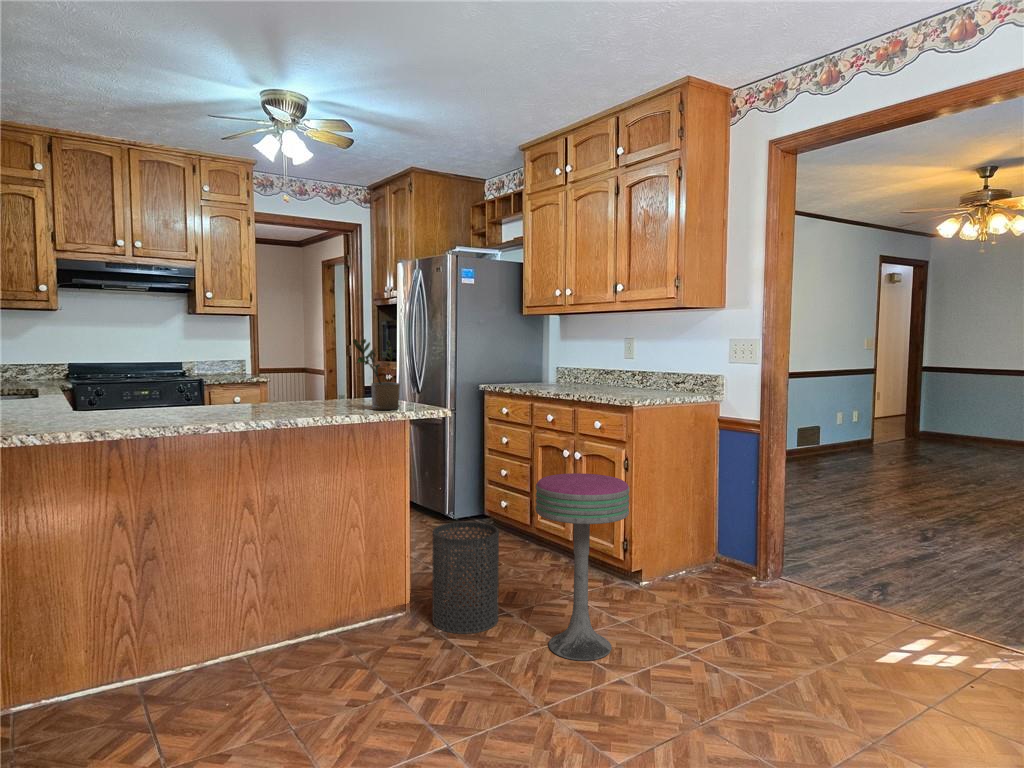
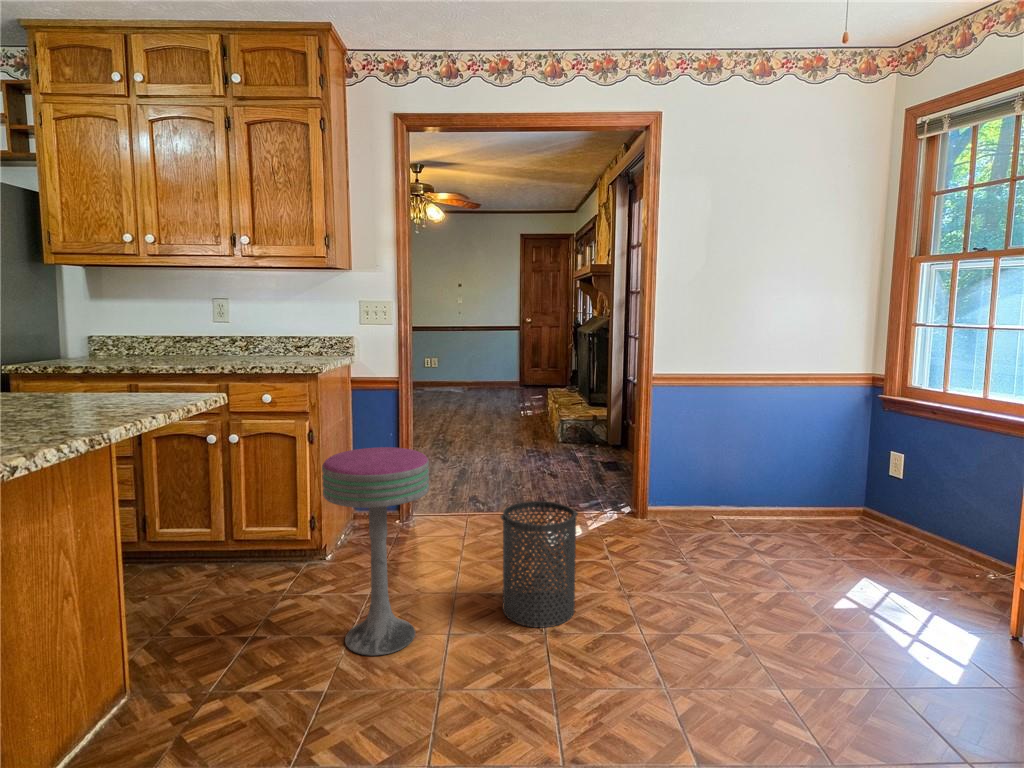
potted plant: present [353,339,400,410] -> none [35,291,133,413]
trash can: present [432,522,499,634] -> present [501,501,578,628]

